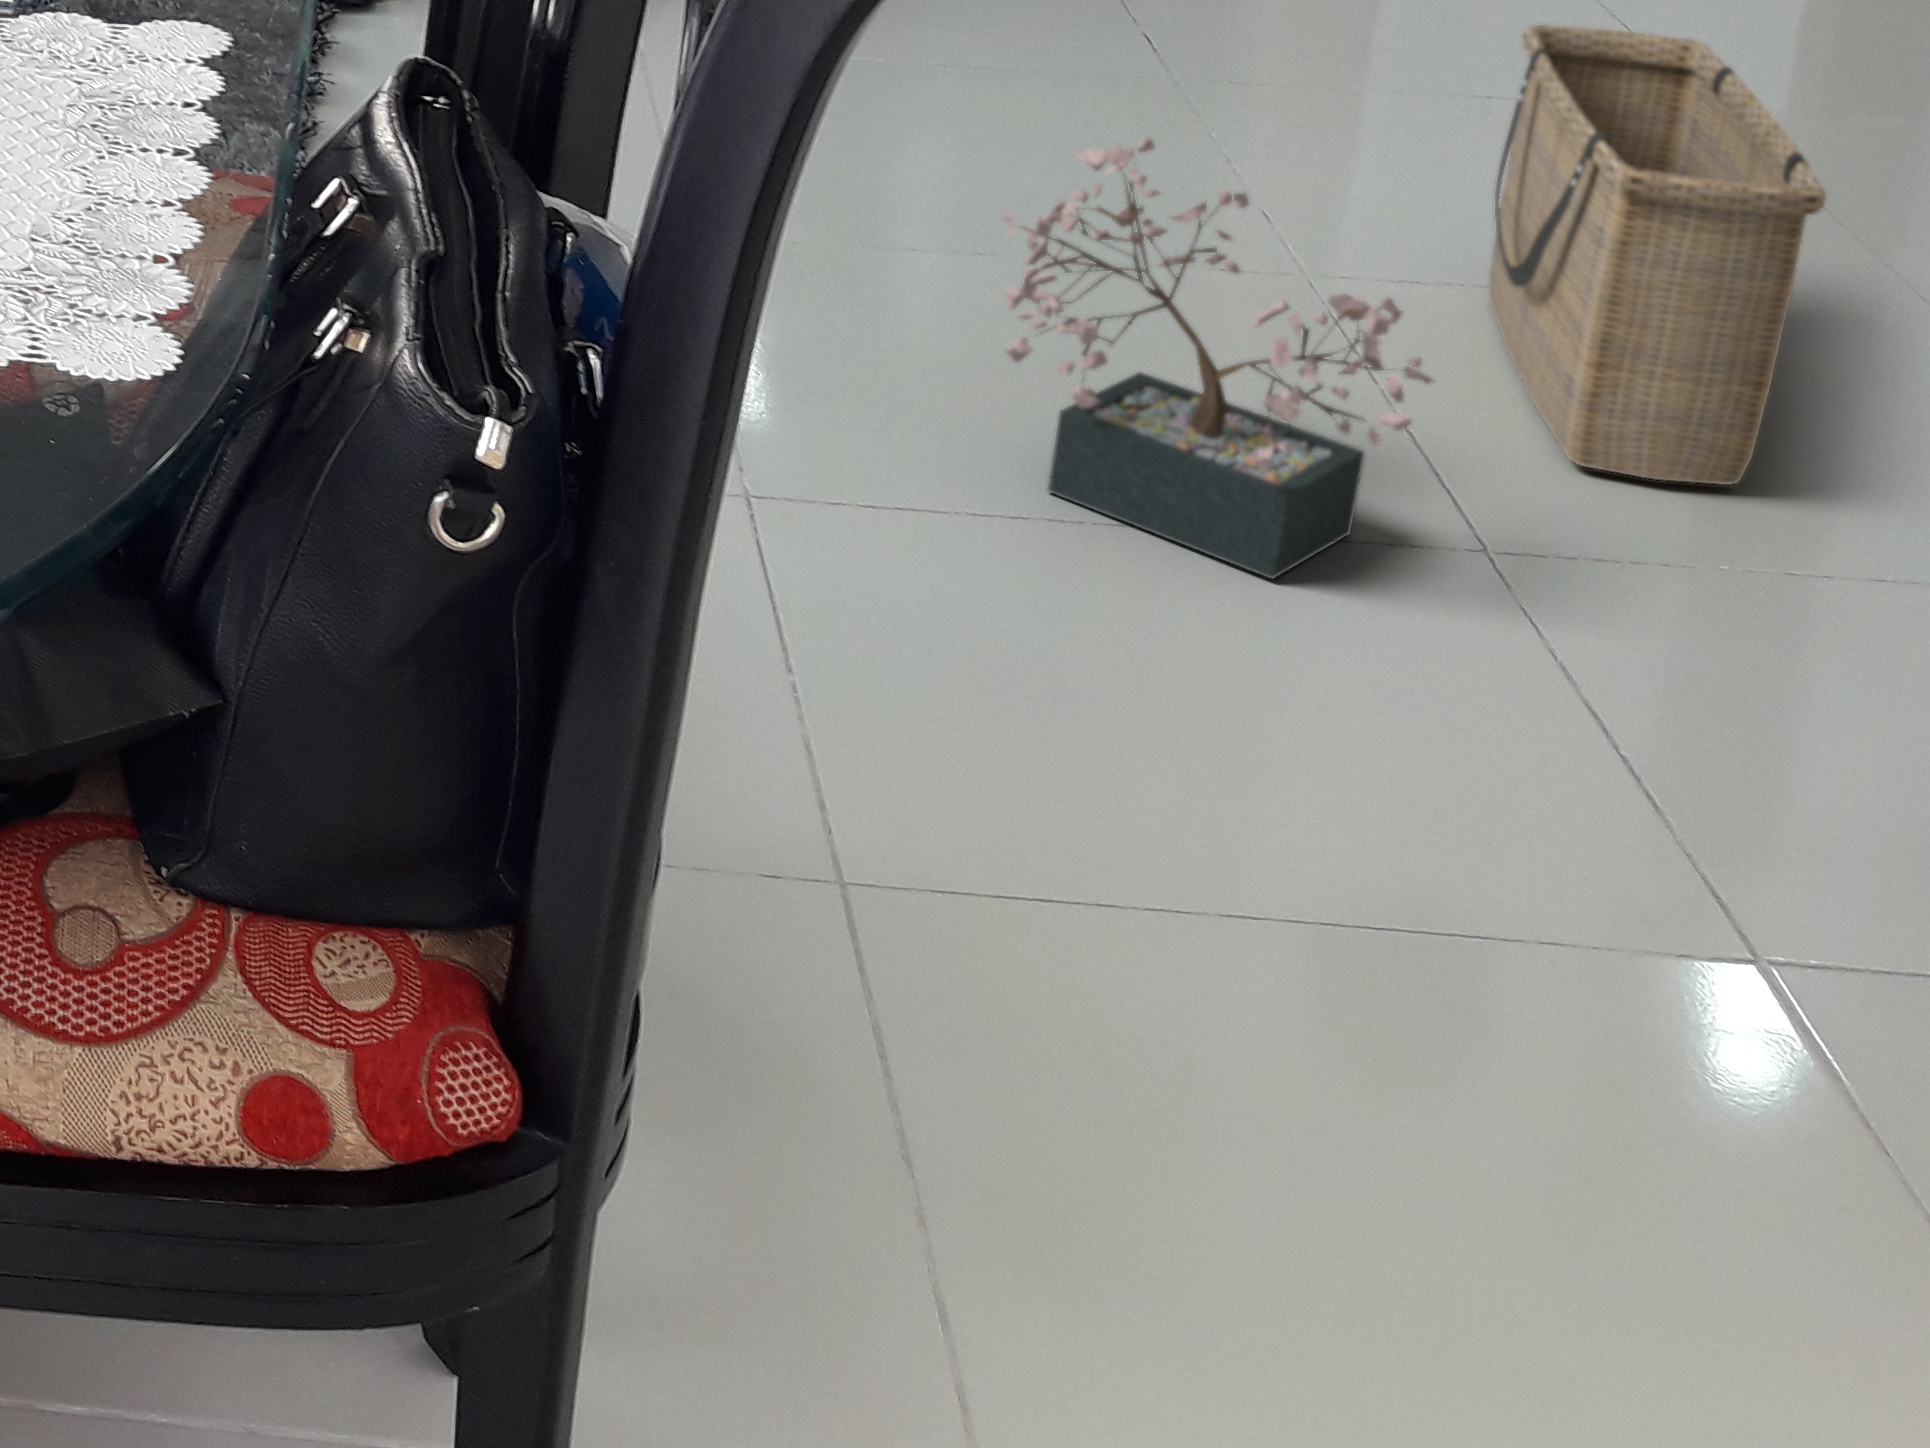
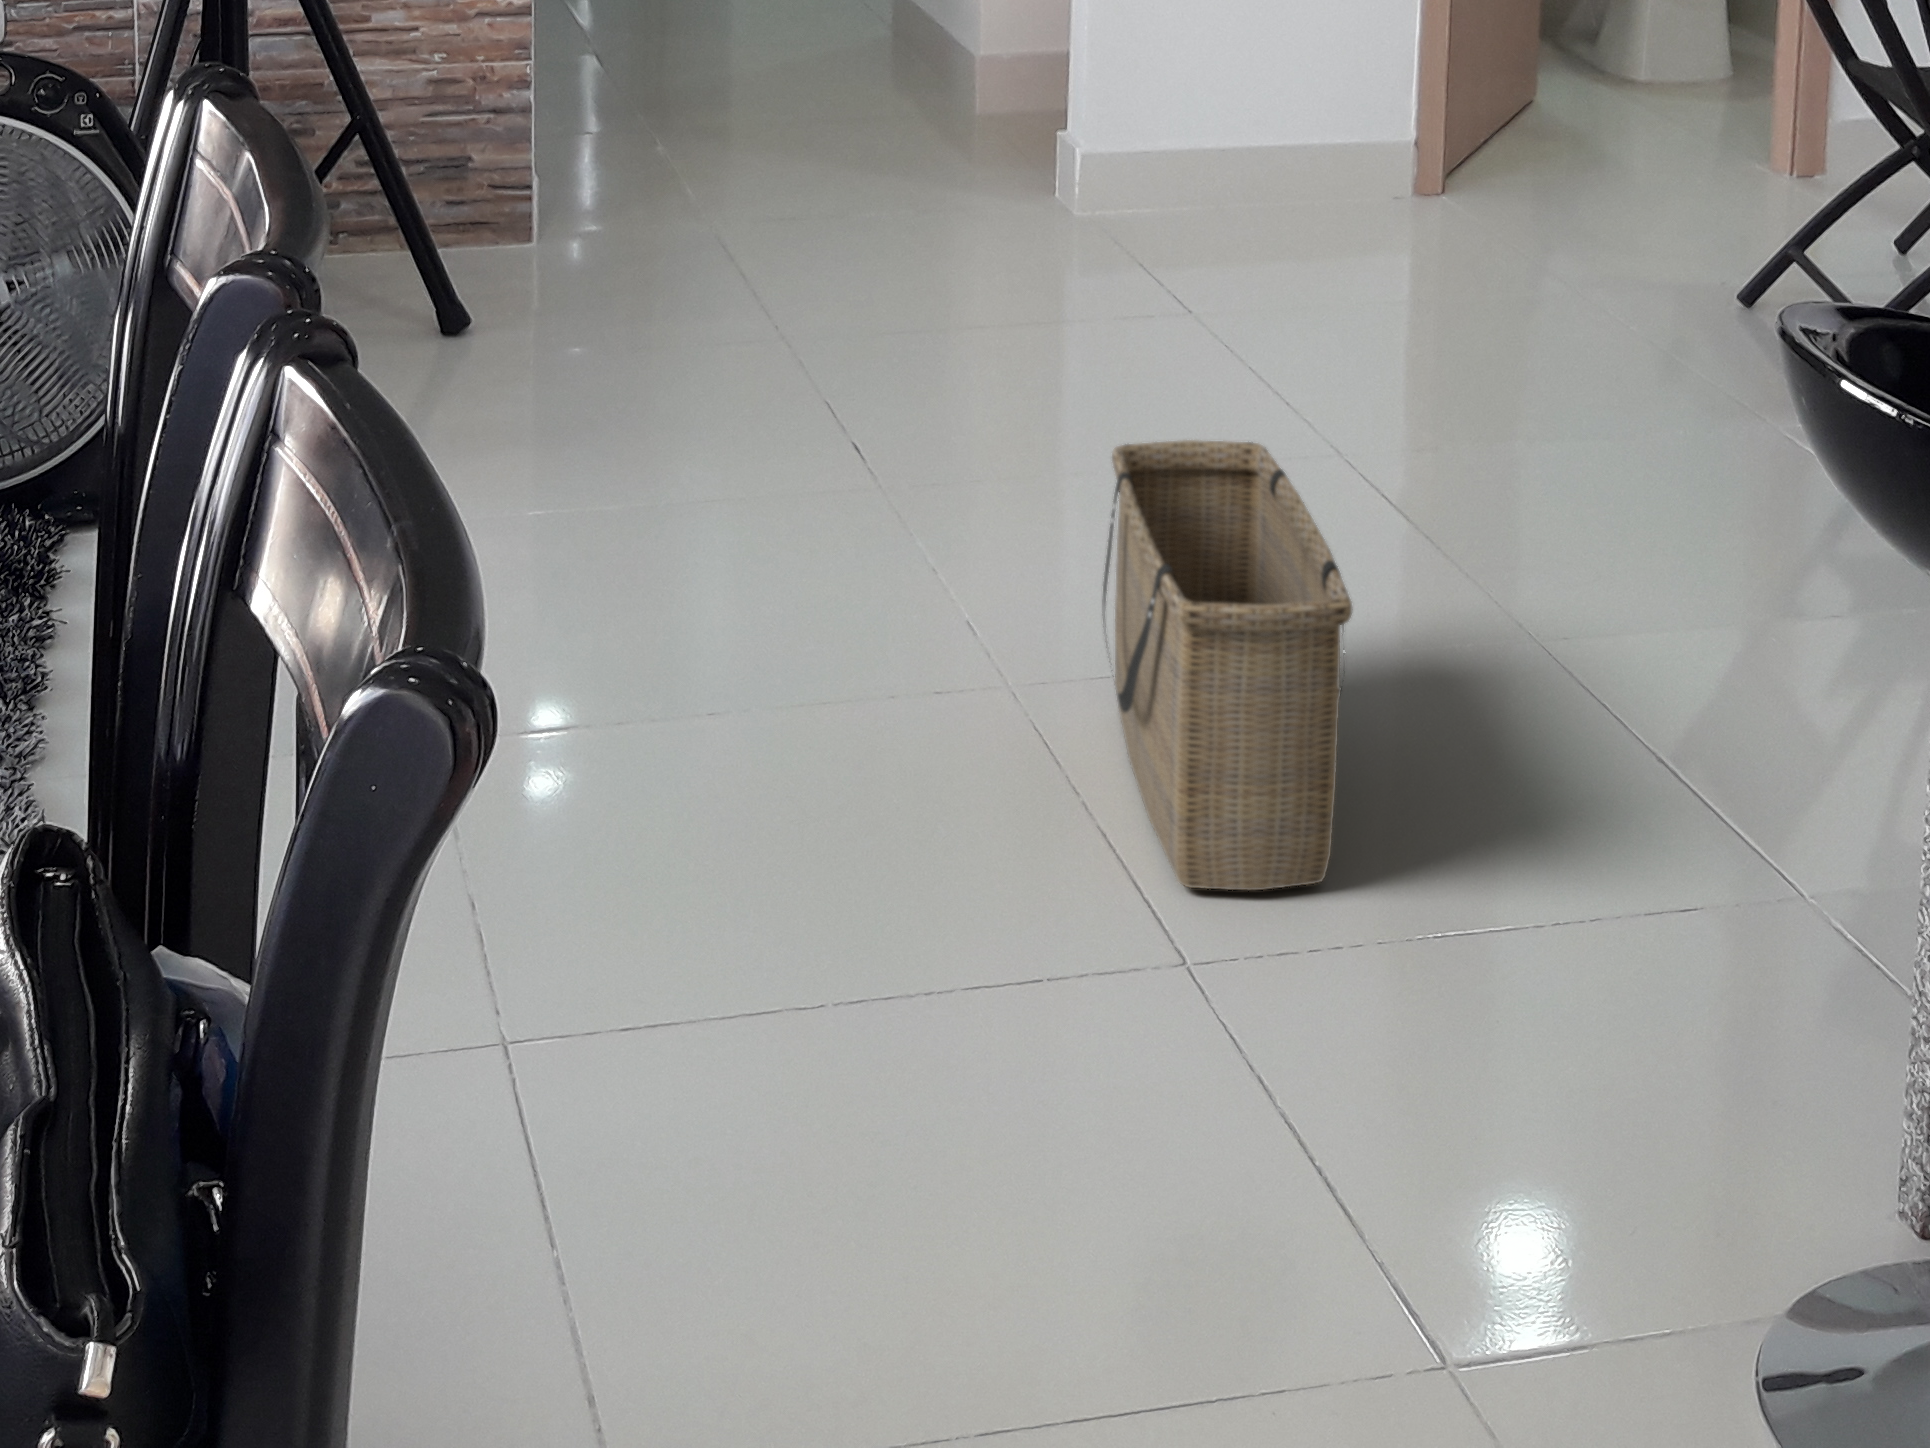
decorative plant: present [1002,139,1434,579] -> none [614,637,1035,1086]

